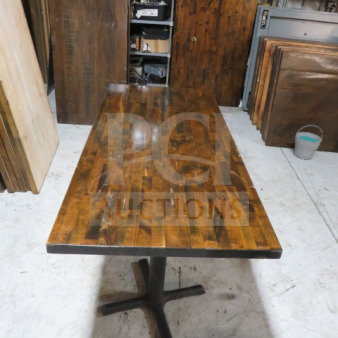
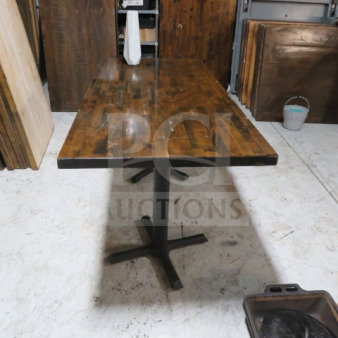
vase: none [131,39,150,94] -> present [124,11,141,65]

